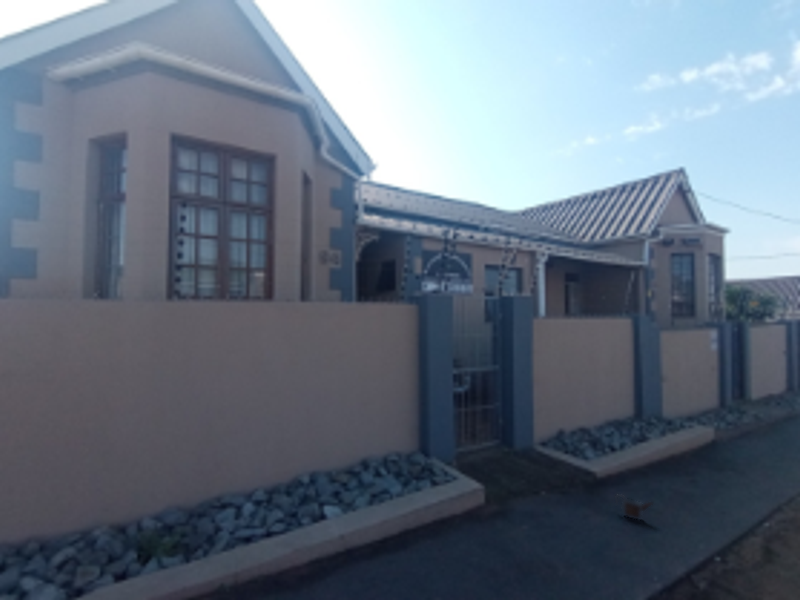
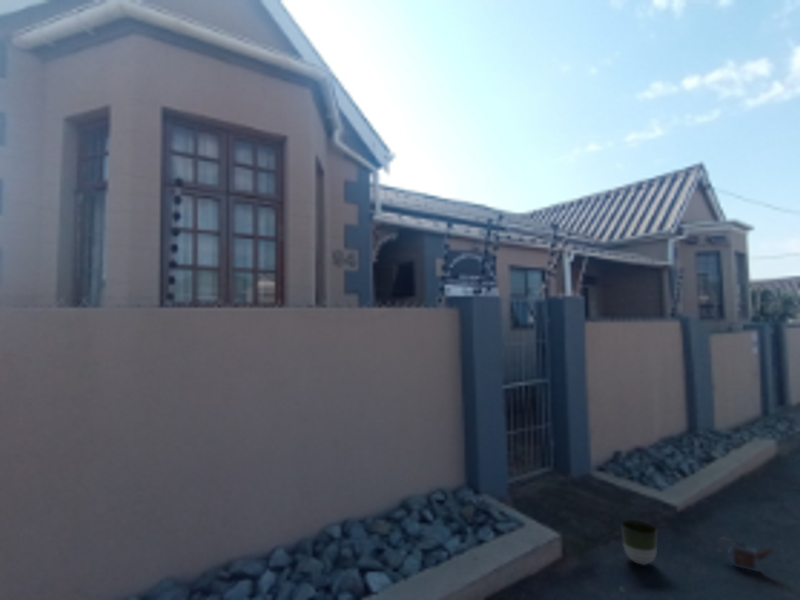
planter: none [536,479,563,513] -> present [622,520,657,565]

